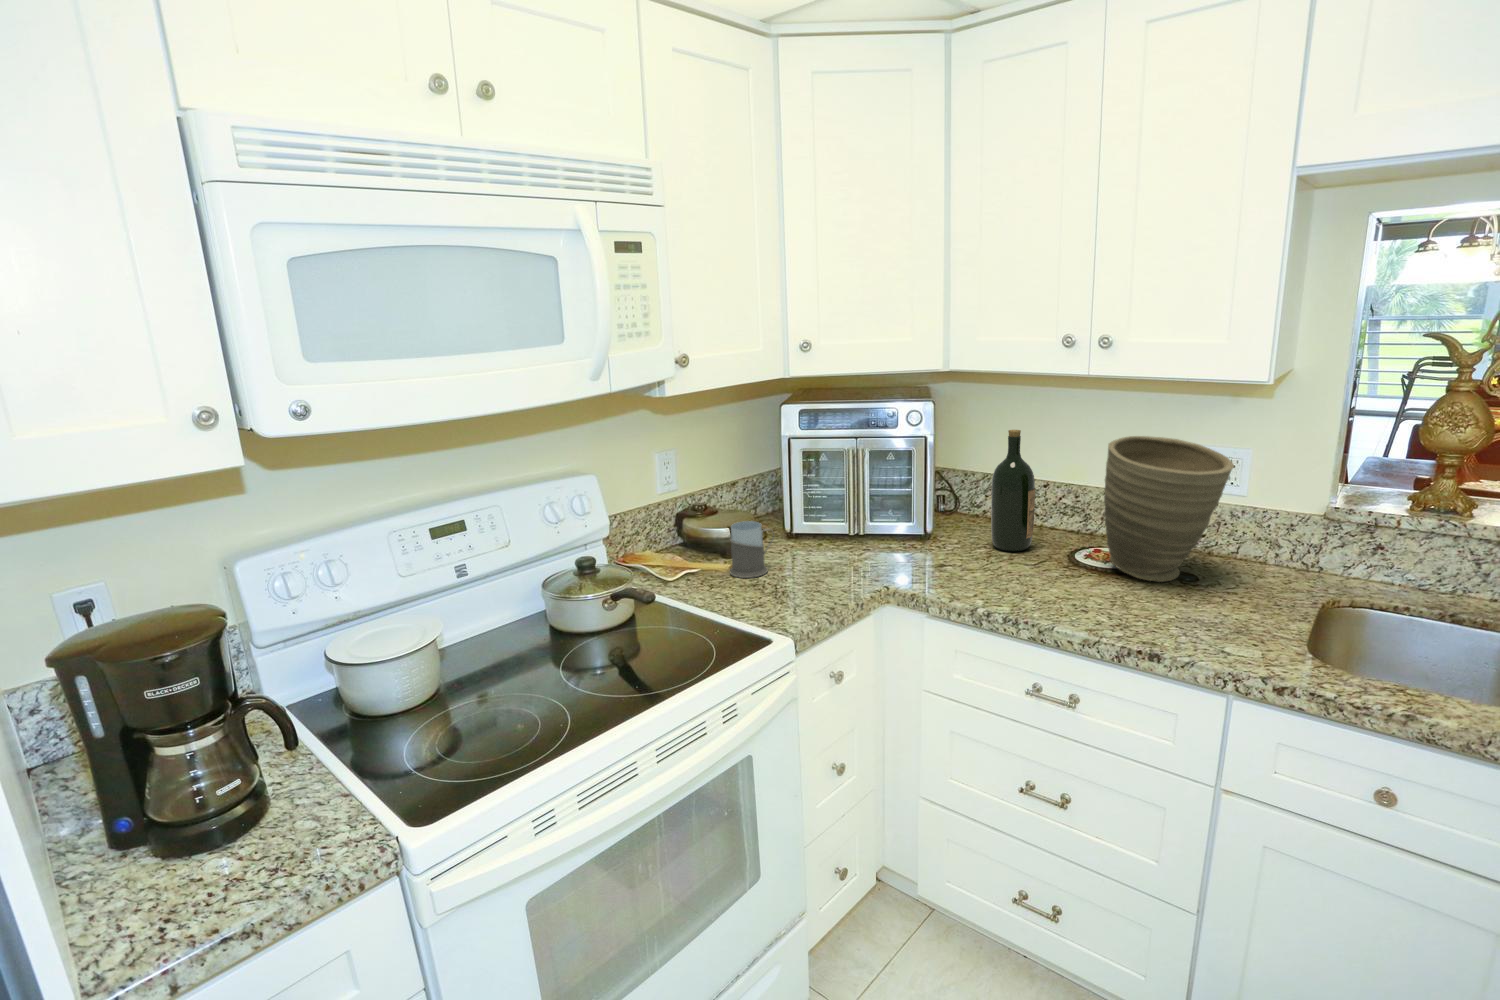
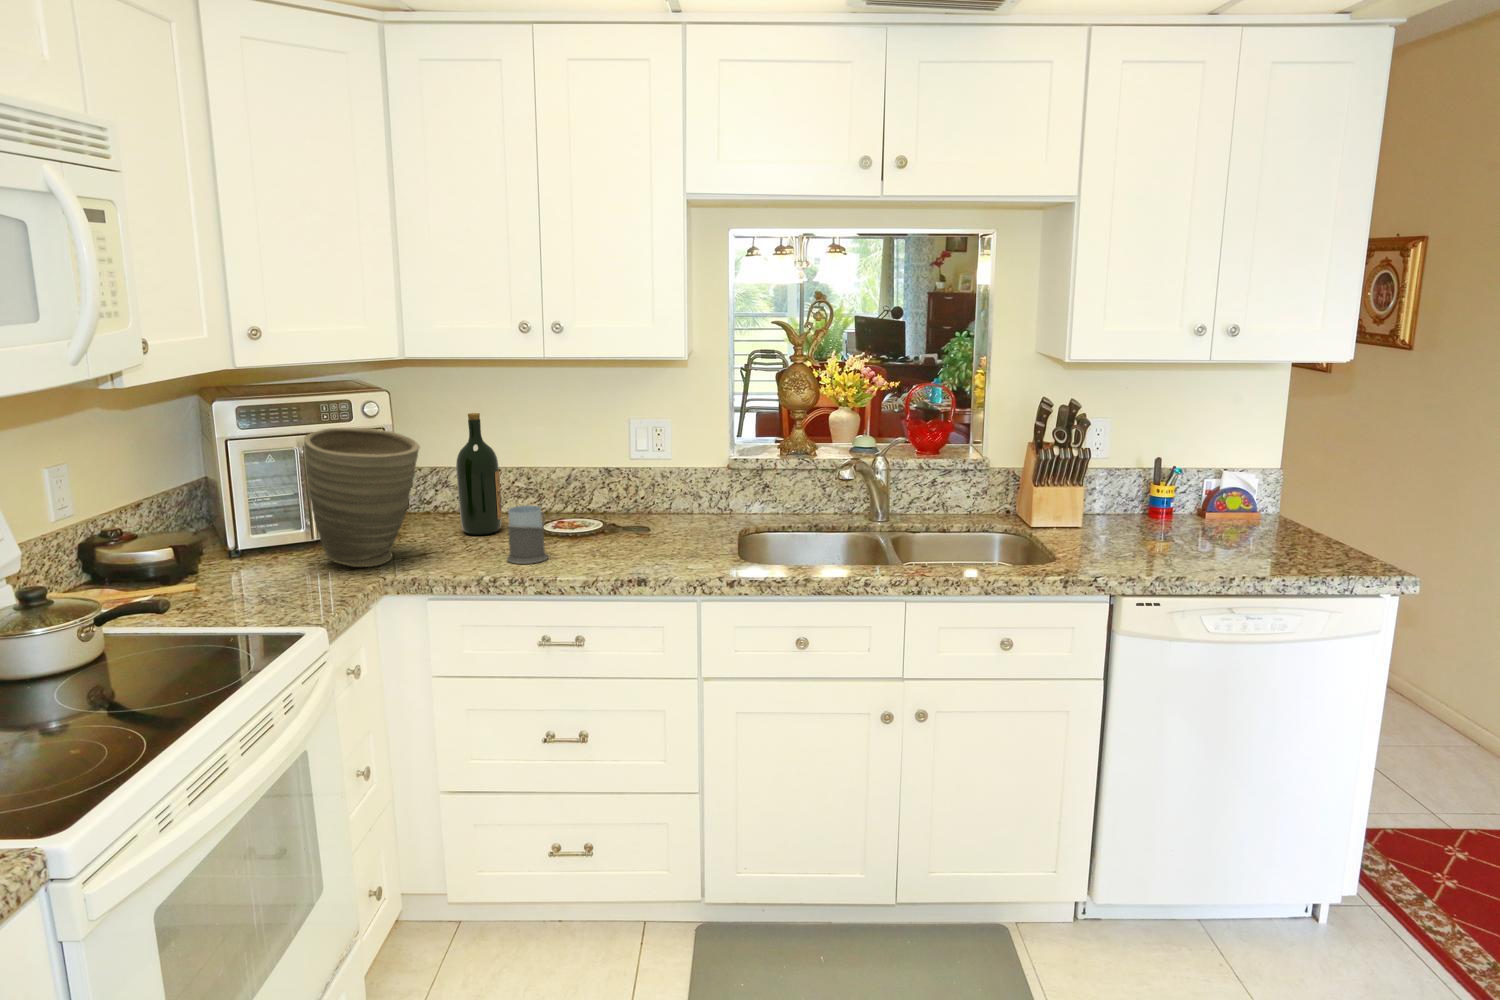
vase: present [1104,436,1234,582] -> present [304,428,420,567]
mug: present [730,521,774,578] -> present [507,505,548,564]

